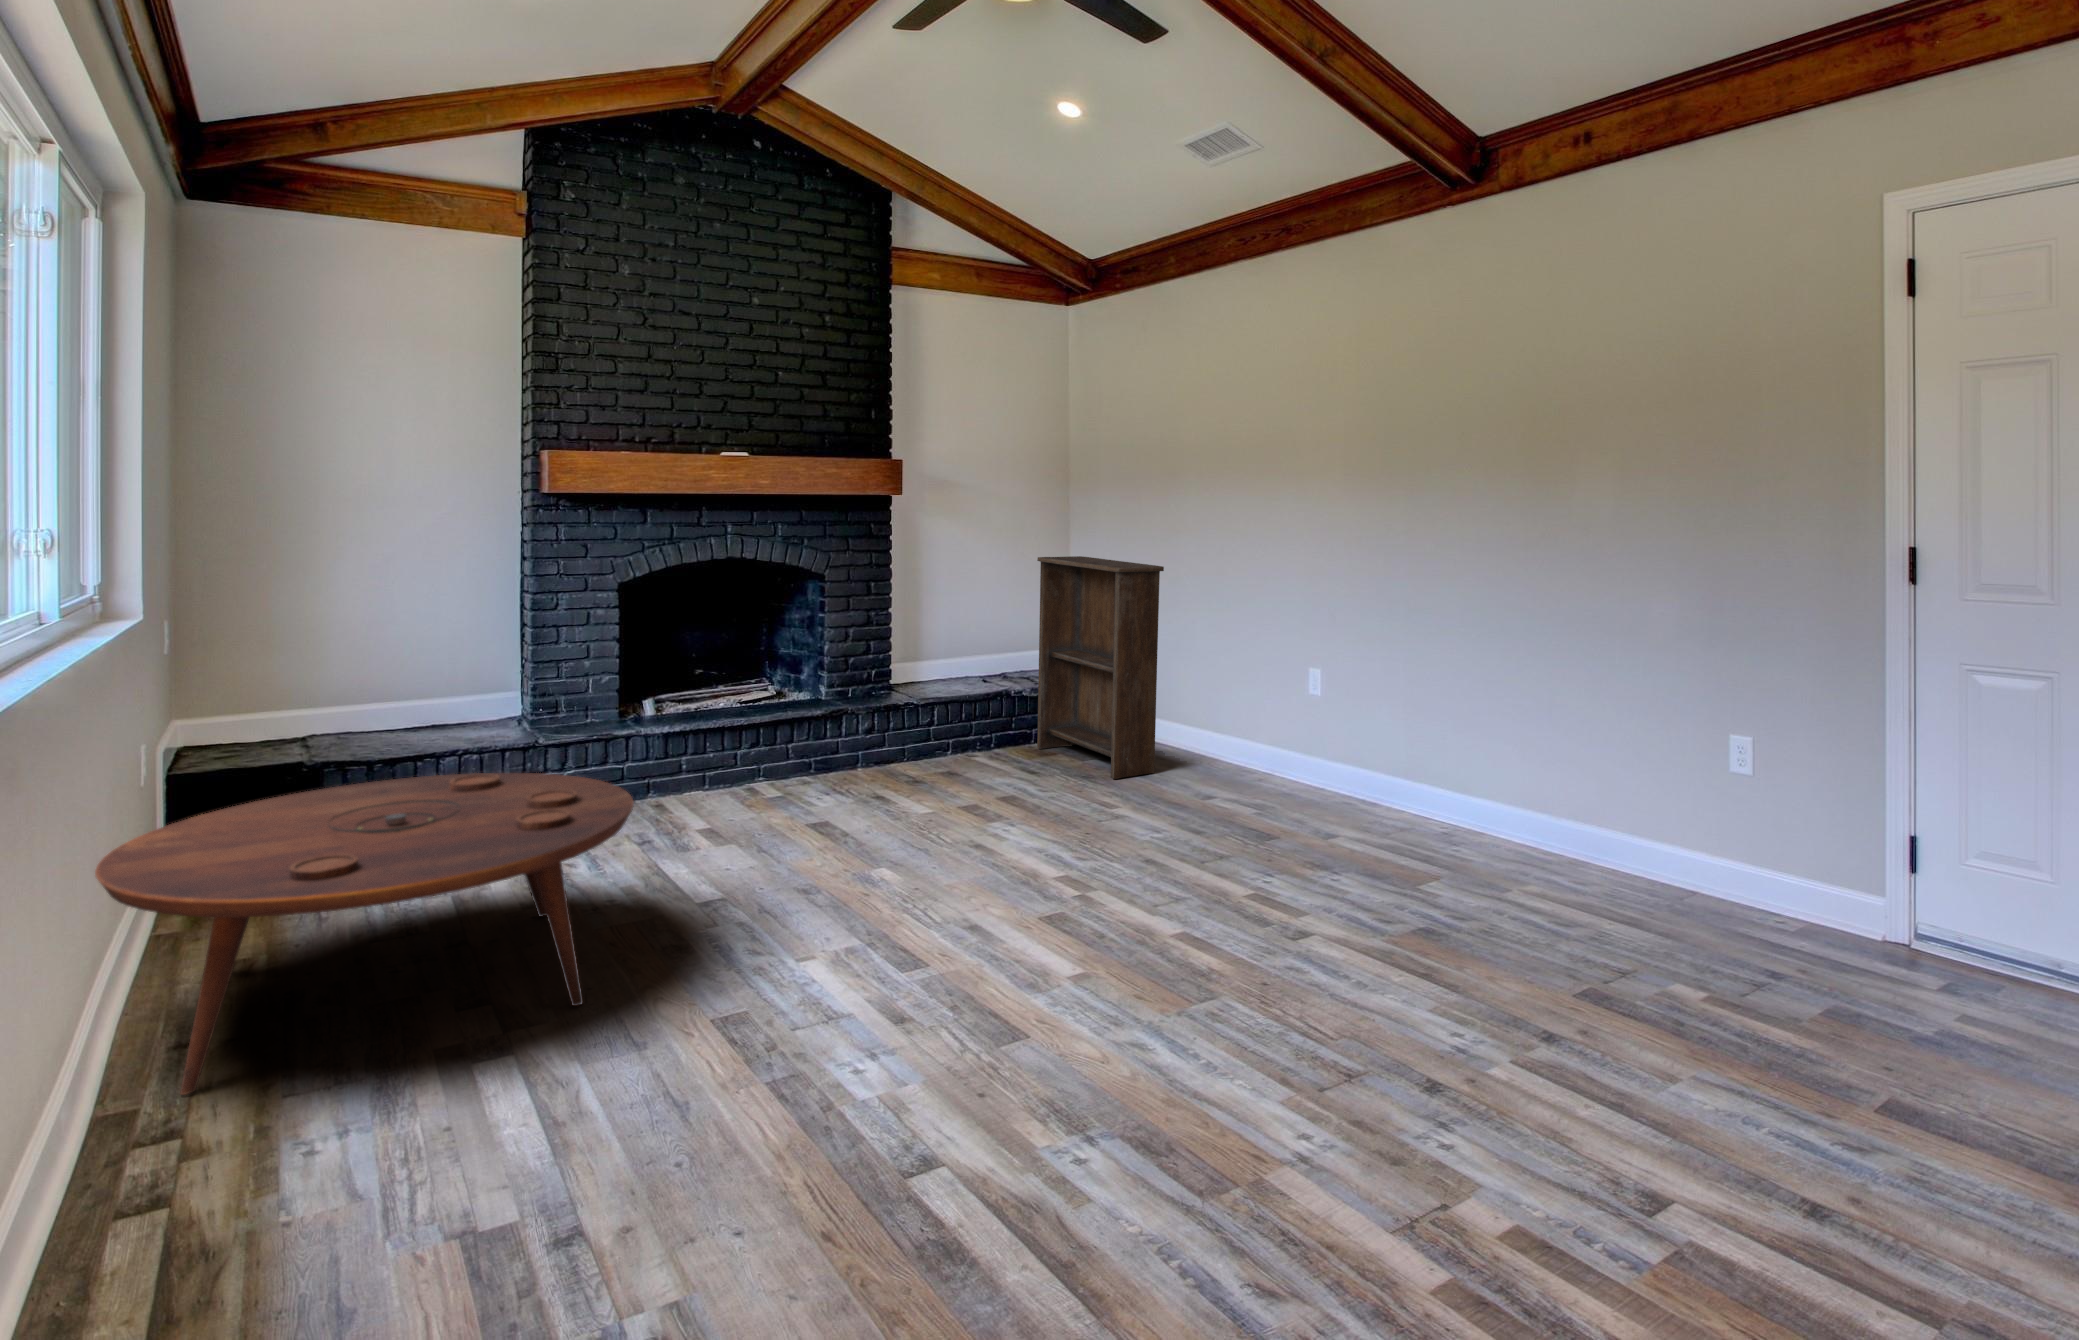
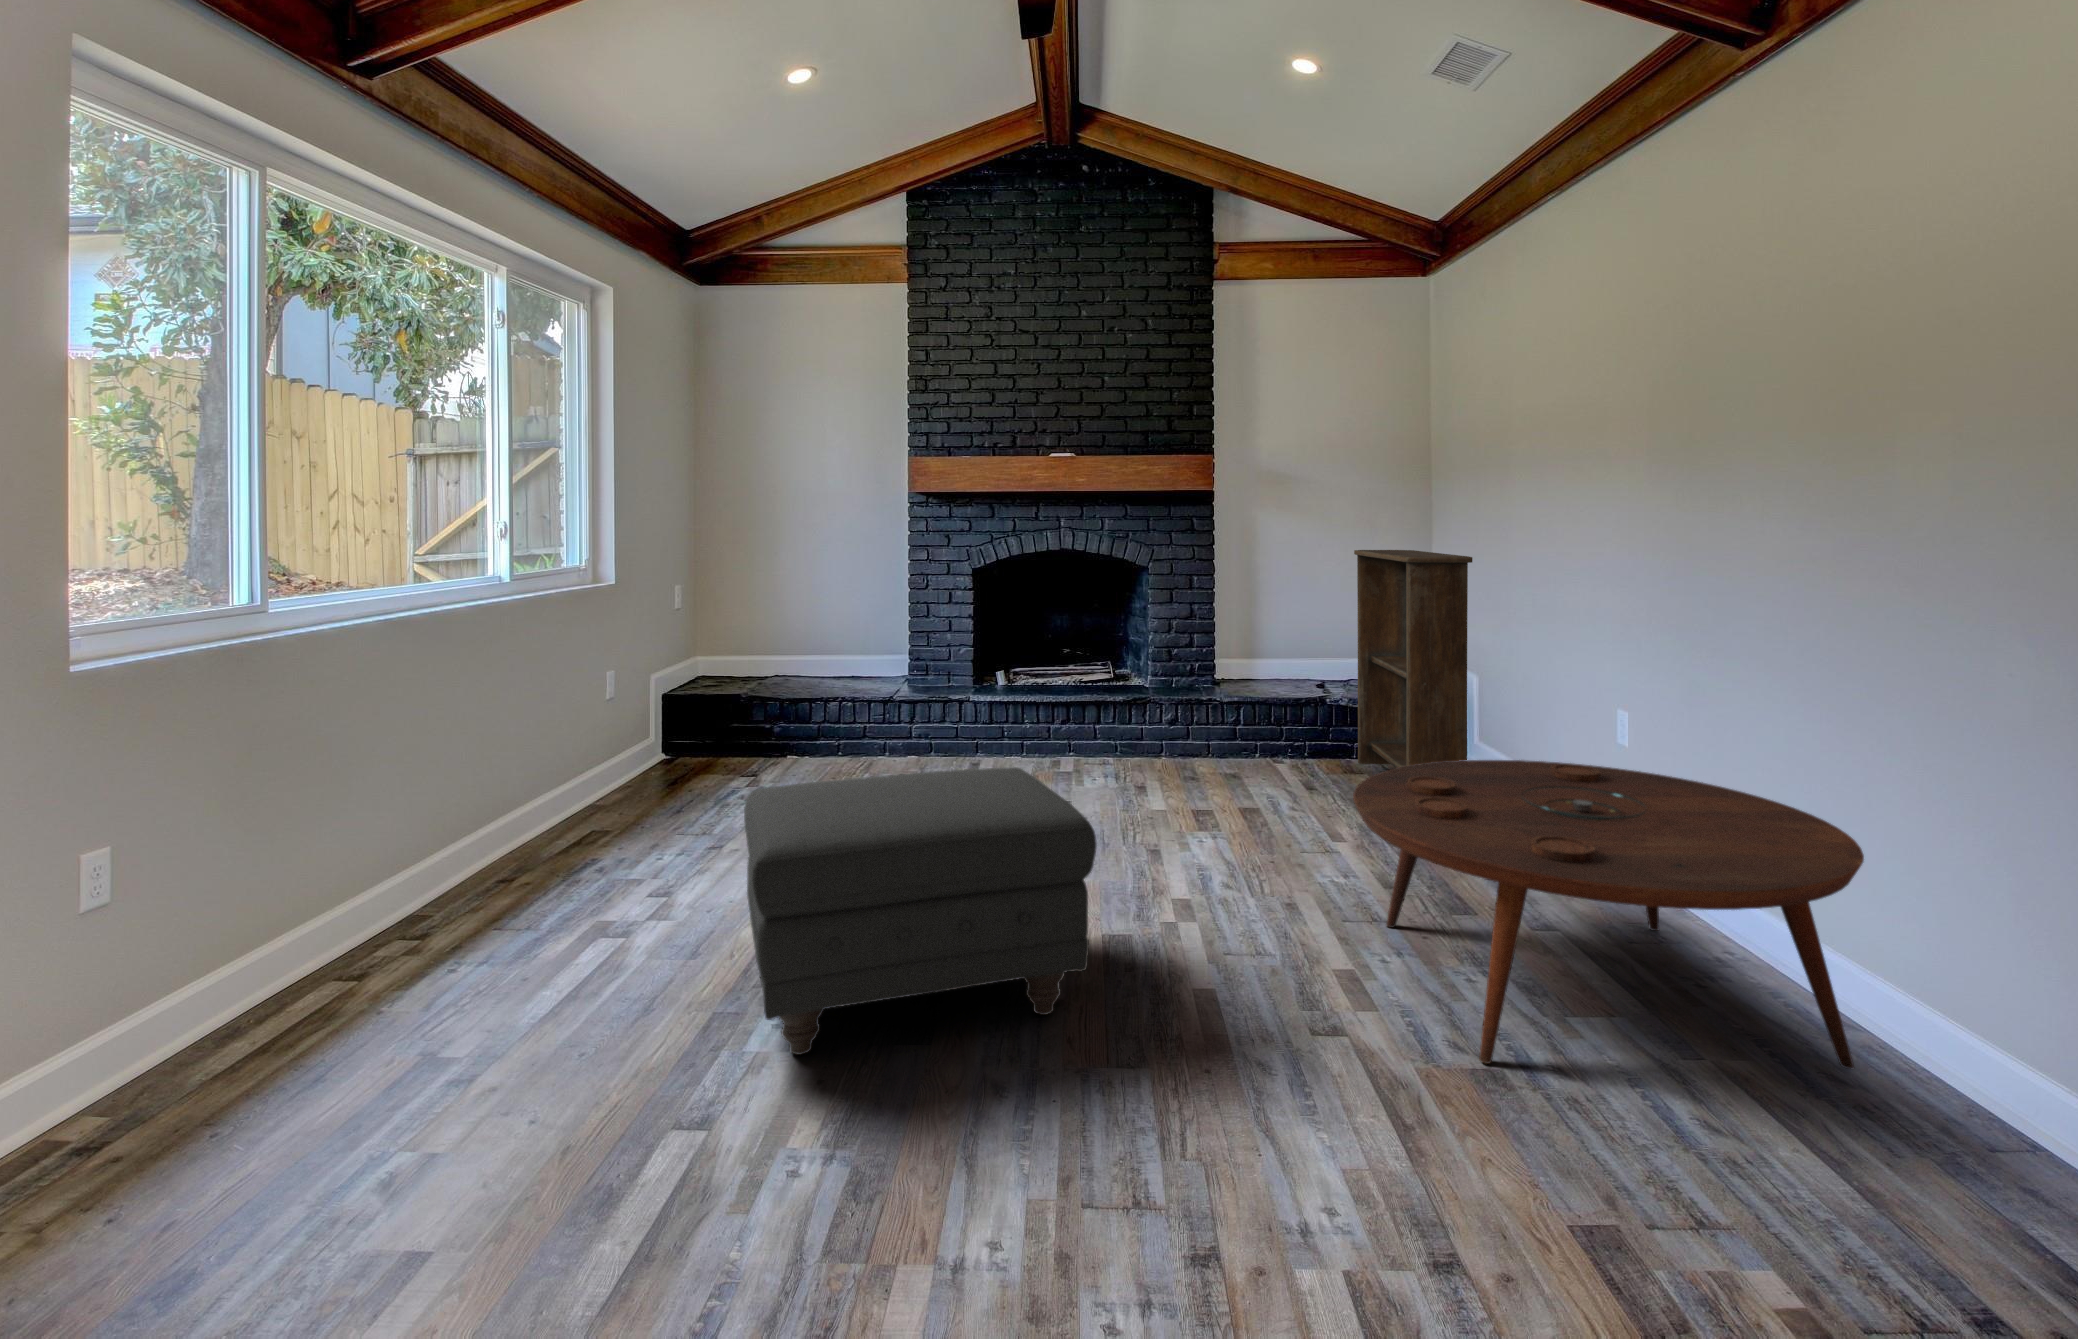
coffee table: present [95,773,634,1095] -> present [1353,760,1864,1069]
ottoman: none [693,786,1065,1076] -> present [744,767,1097,1055]

